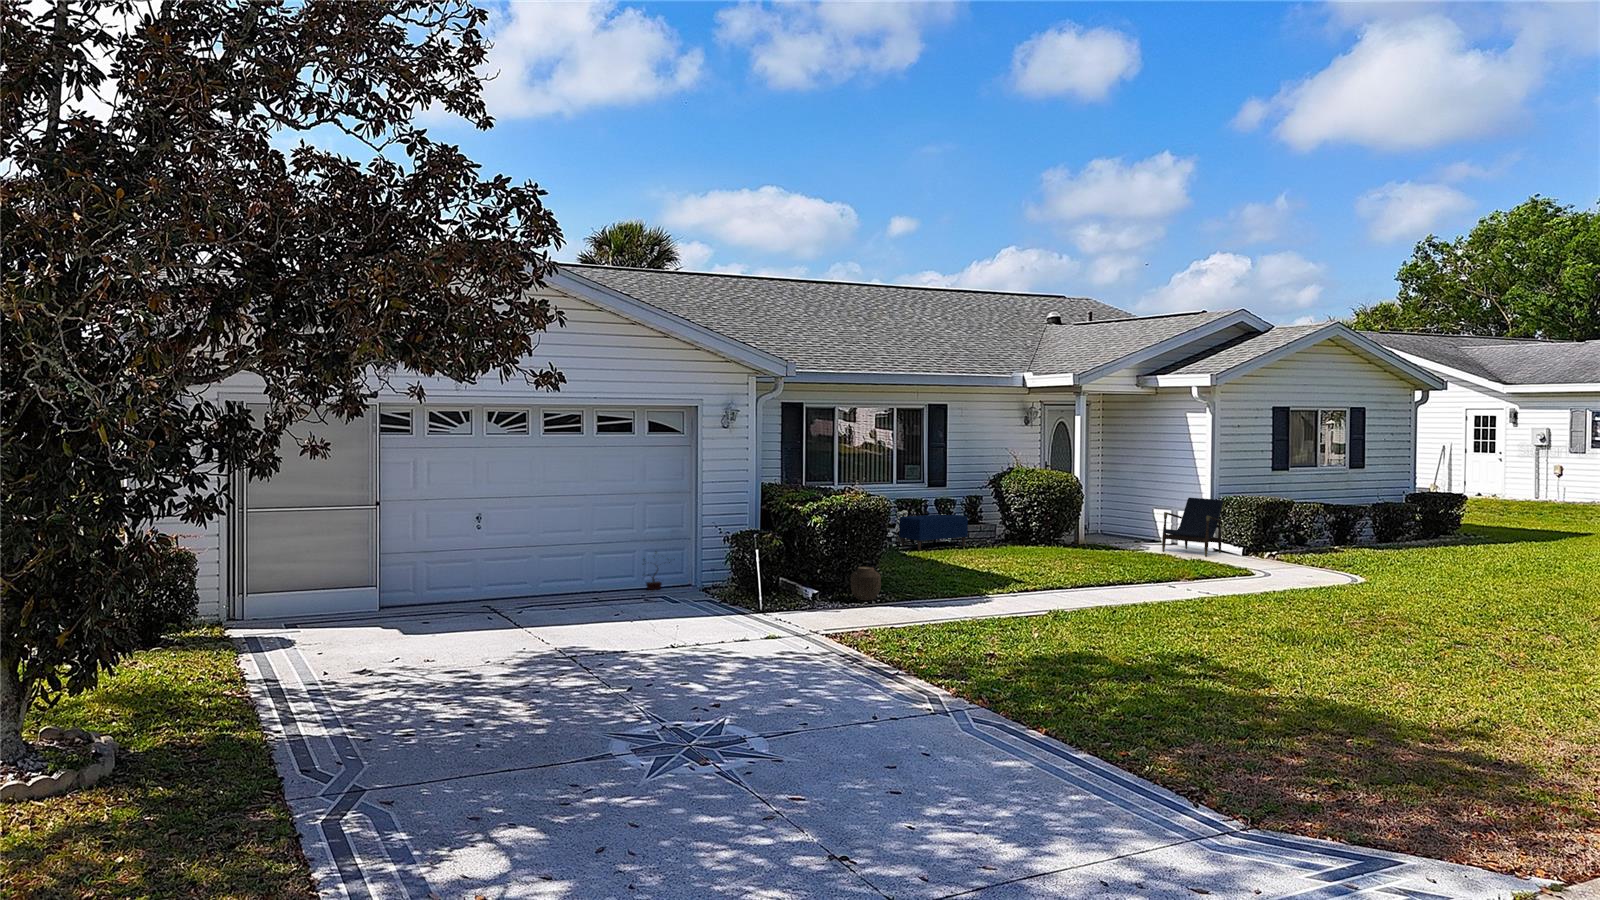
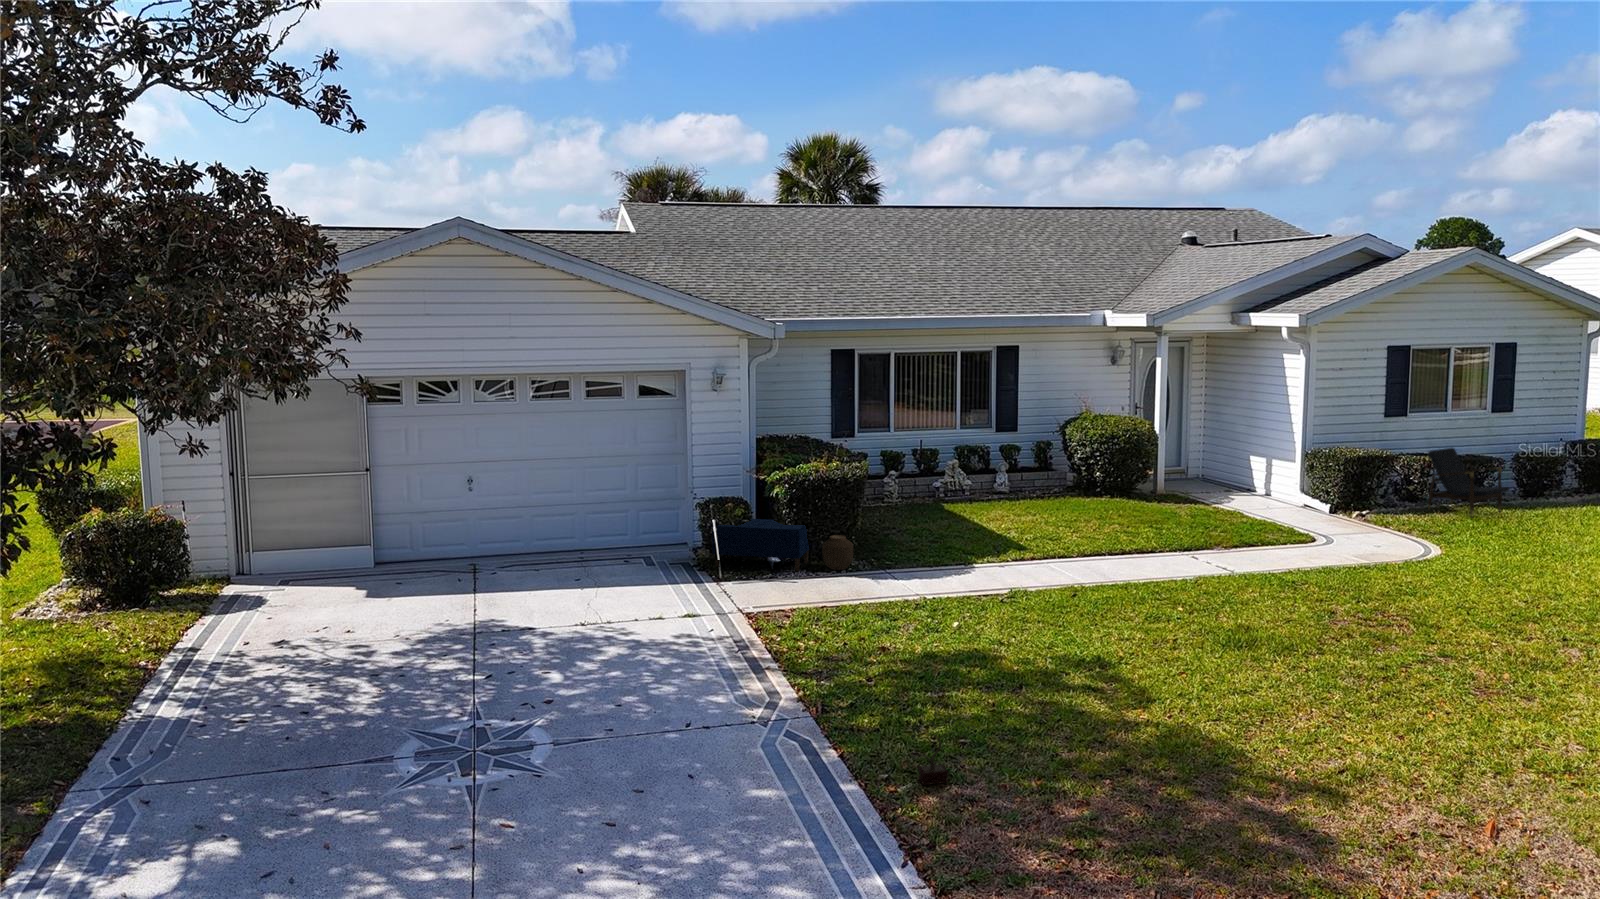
lounge chair: present [1162,498,1223,557] -> present [1428,448,1509,517]
bench: present [899,514,968,550] -> present [712,519,809,571]
potted plant: present [644,552,670,590] -> present [911,709,975,785]

